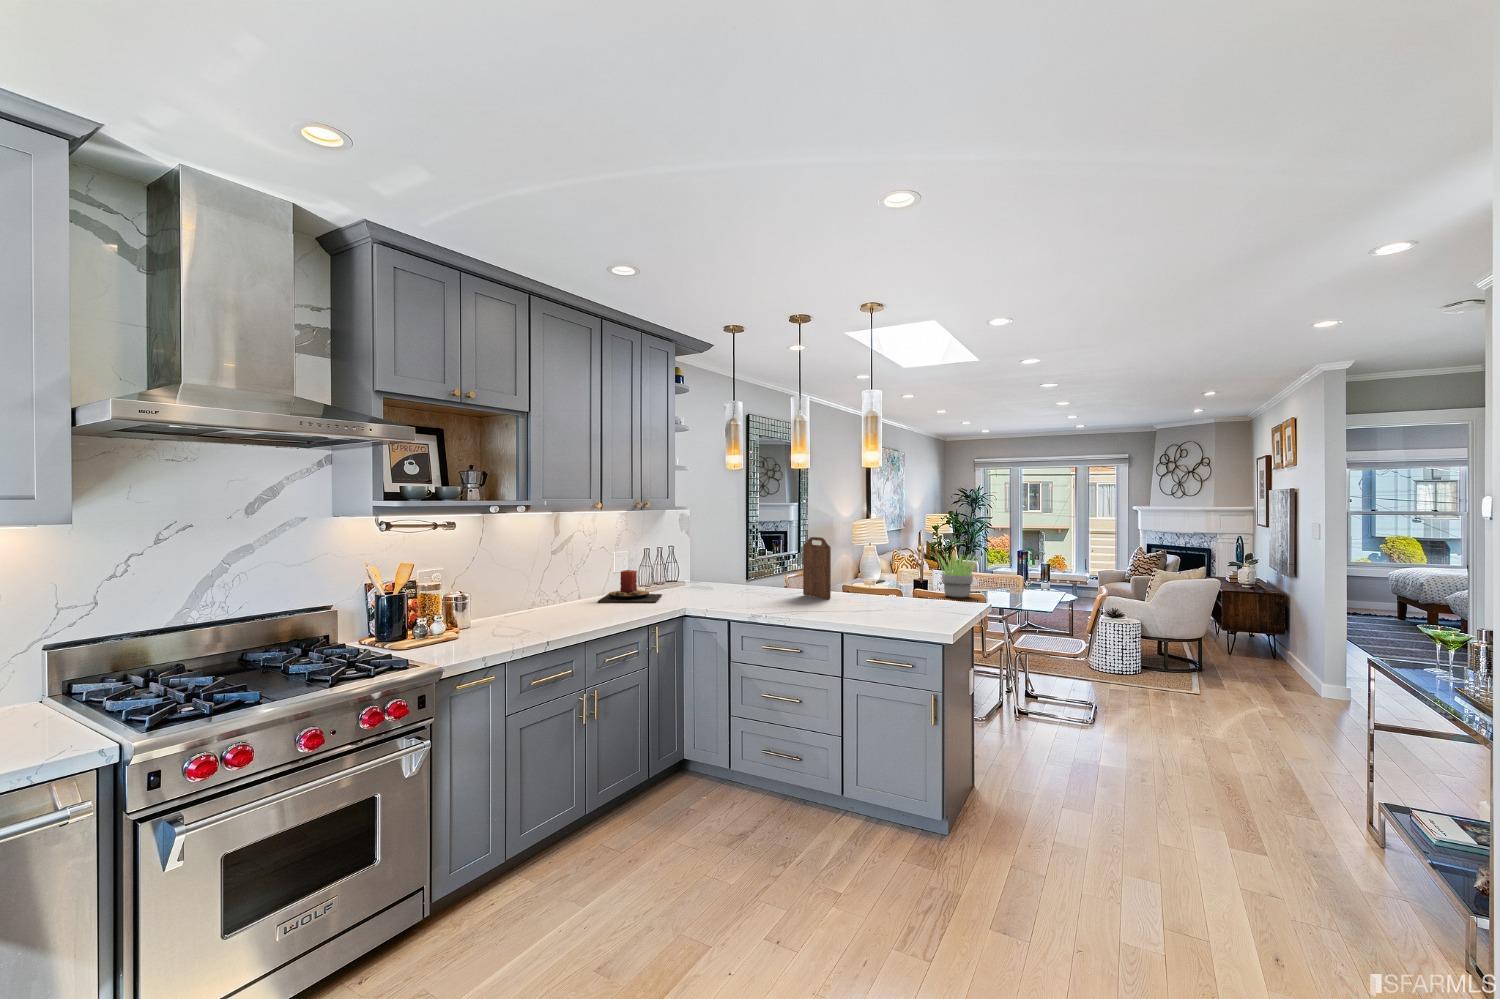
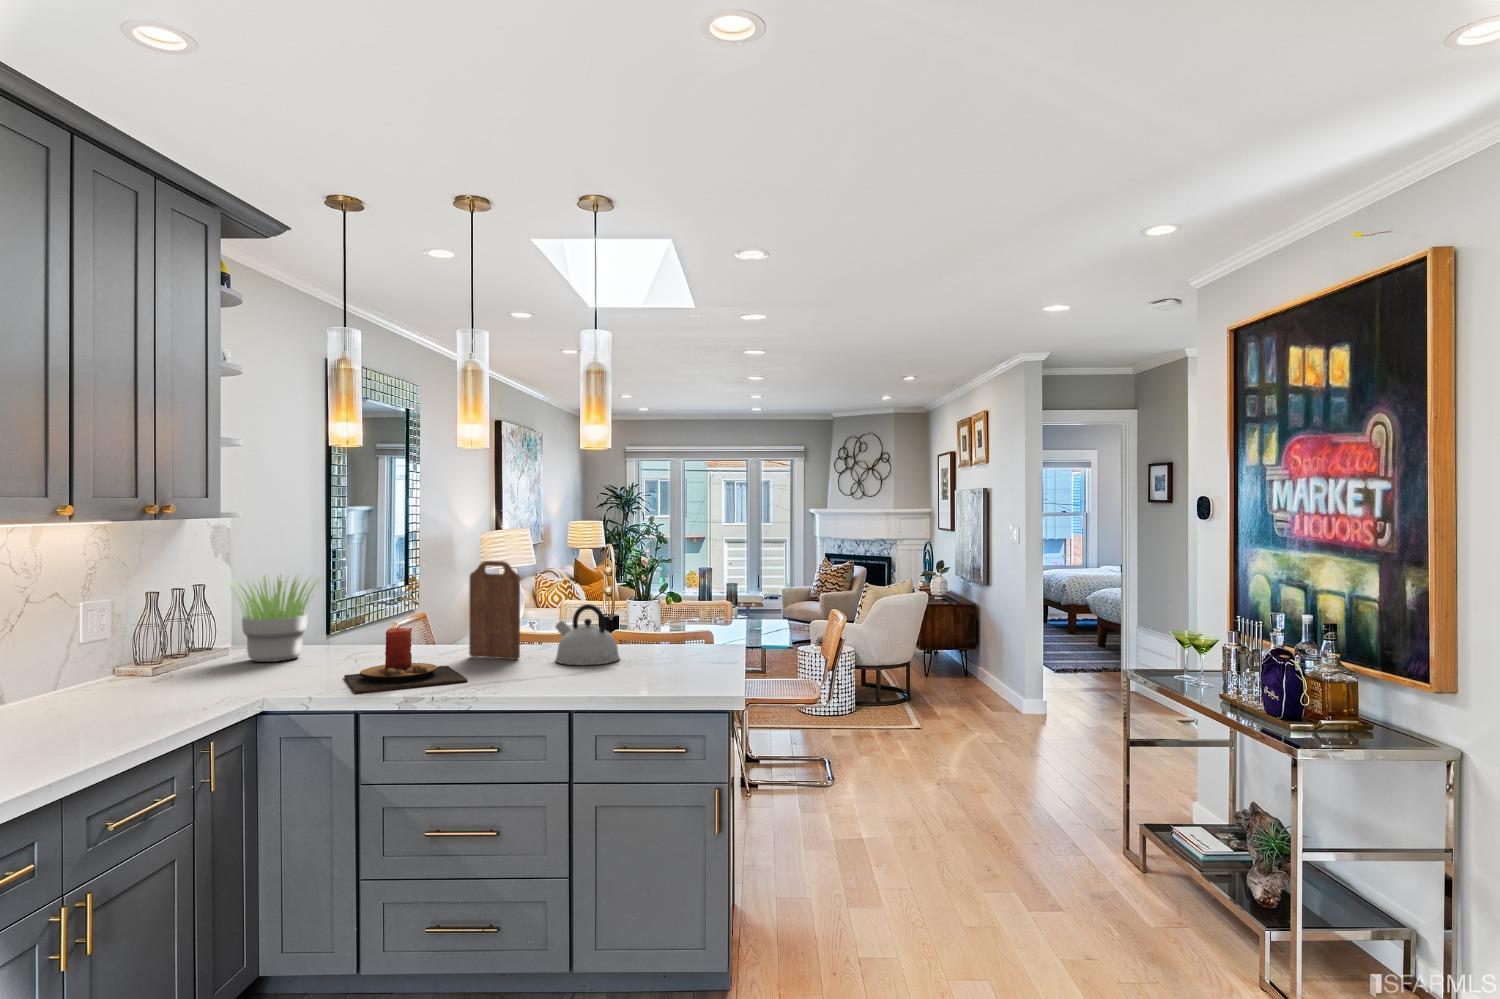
potted plant: present [935,554,979,598] -> present [227,577,318,662]
kettle: none [850,567,892,606] -> present [555,604,620,665]
candle: present [598,570,662,603] -> present [344,627,467,694]

